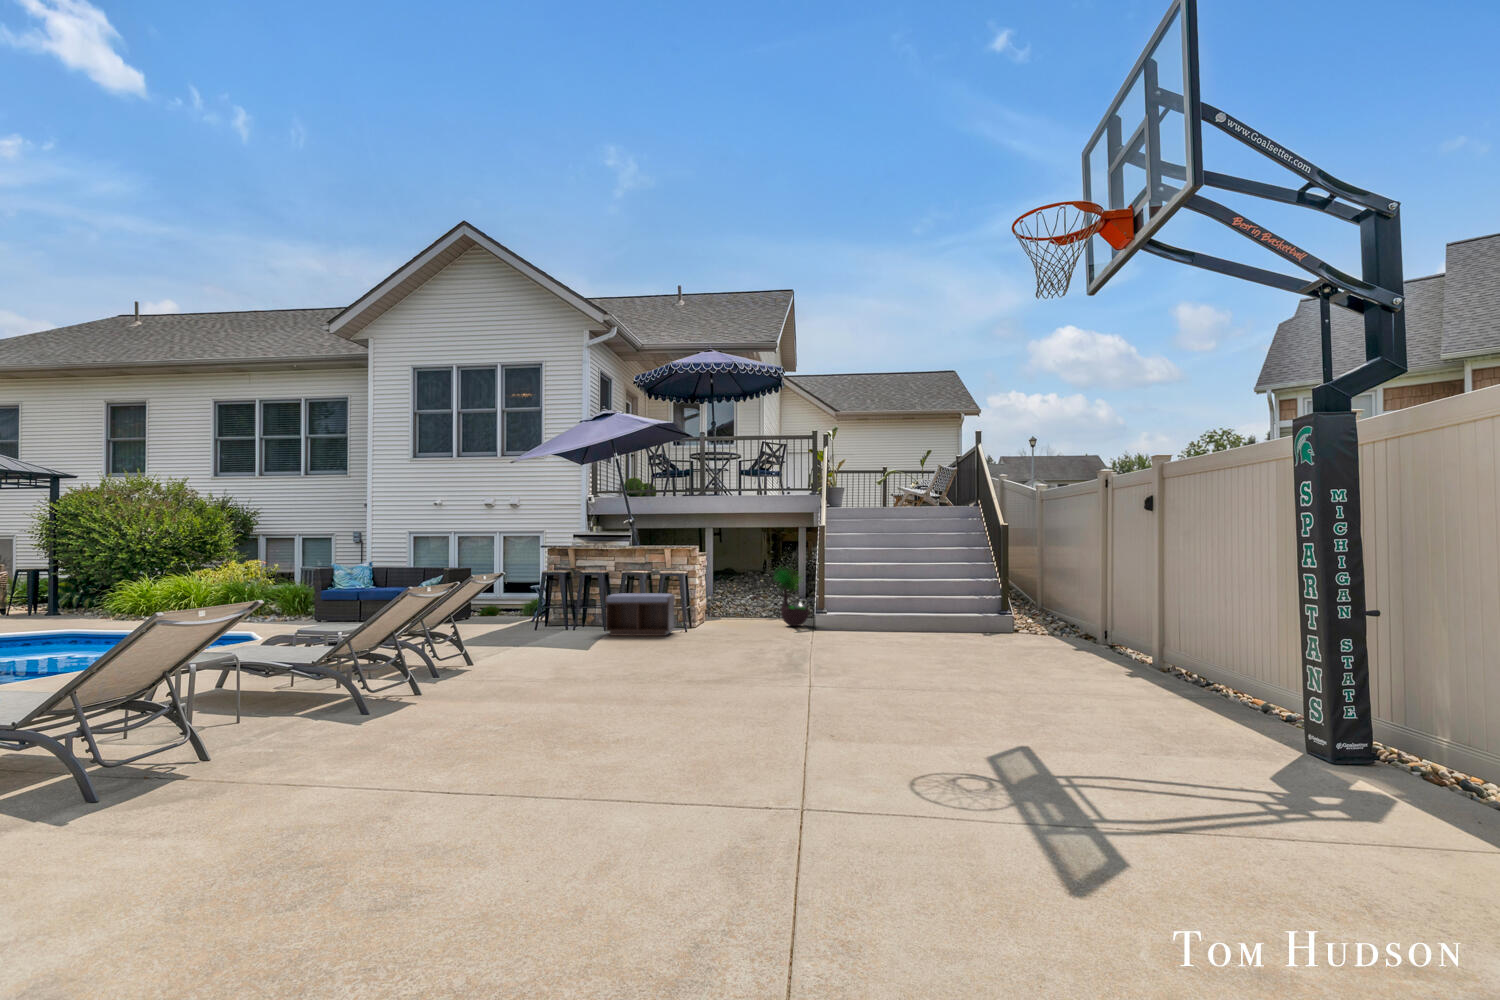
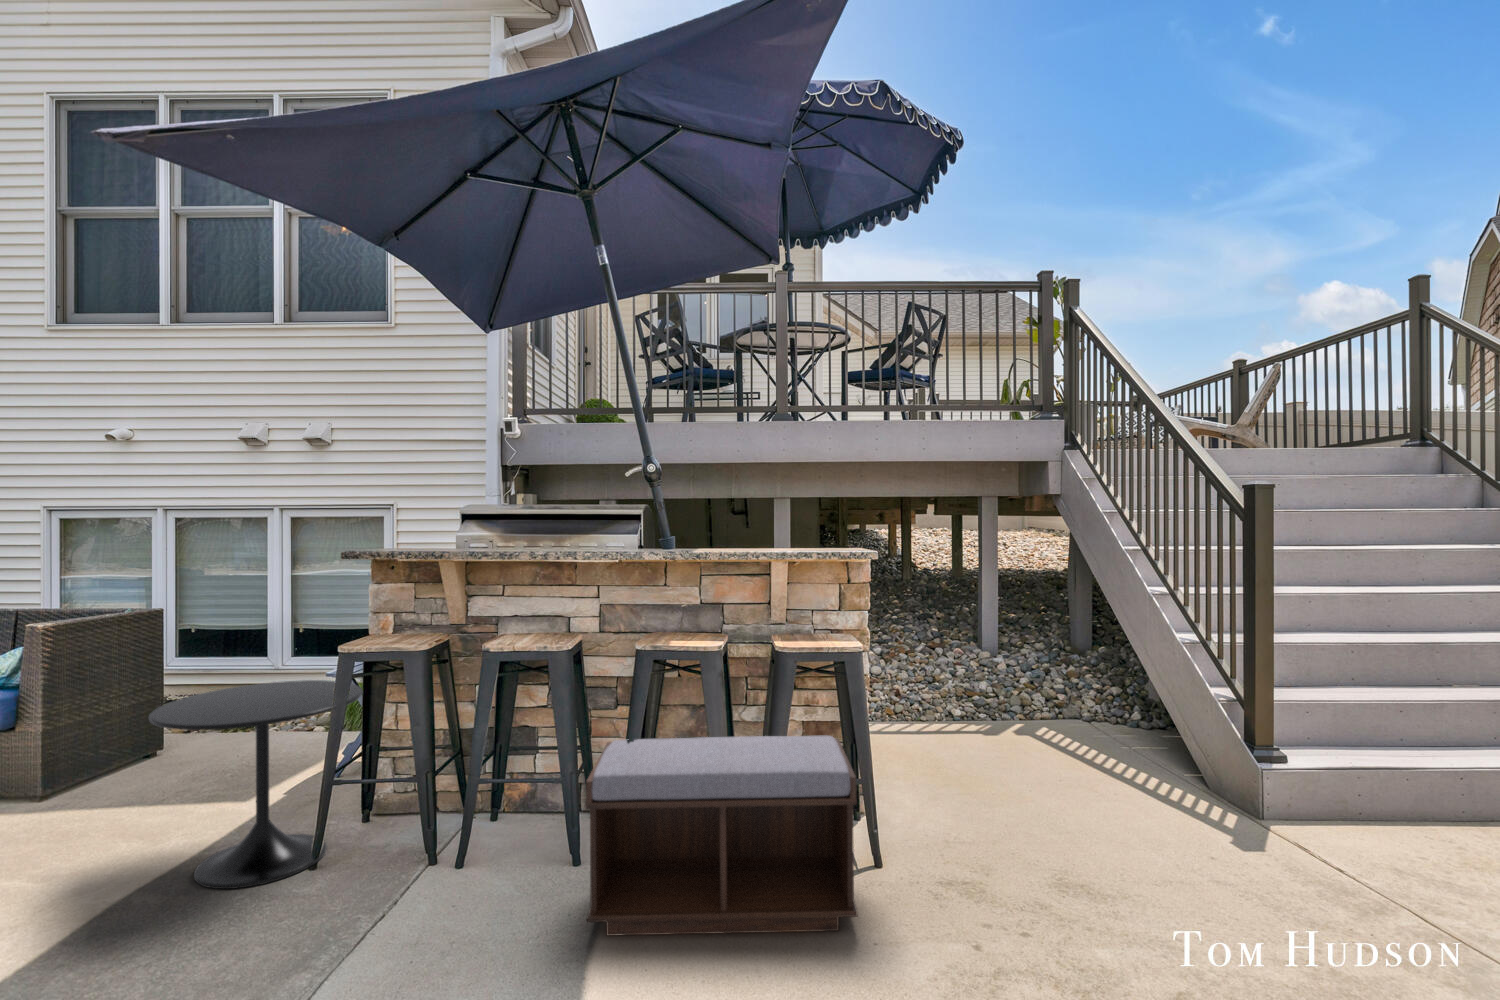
potted tree: present [774,569,809,626] -> none [1063,594,1201,793]
side table: none [496,584,547,632] -> present [149,680,362,889]

